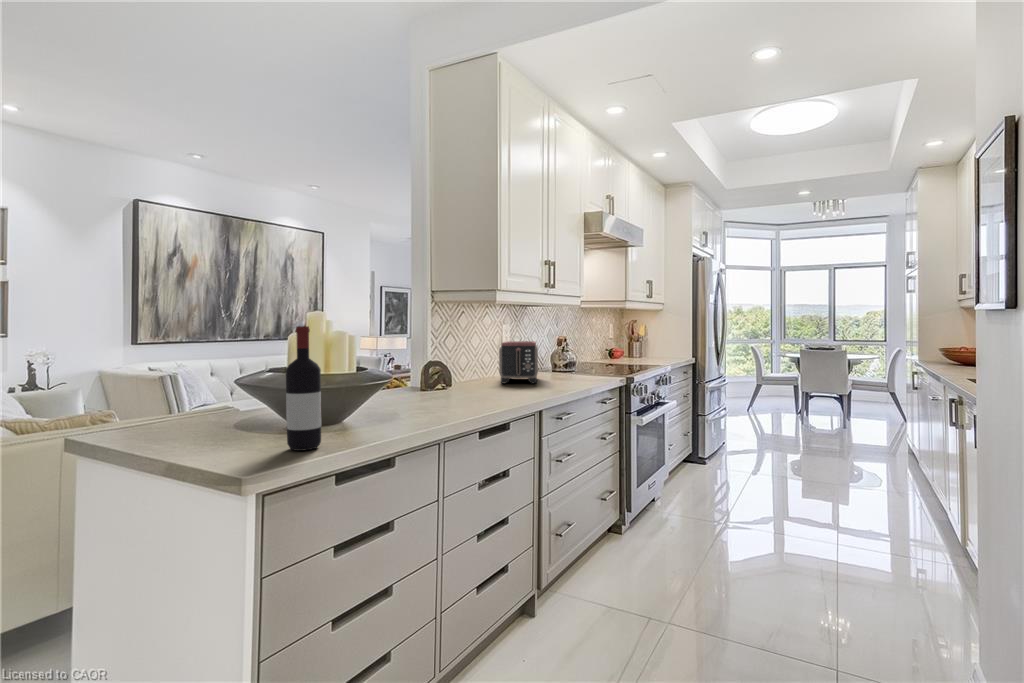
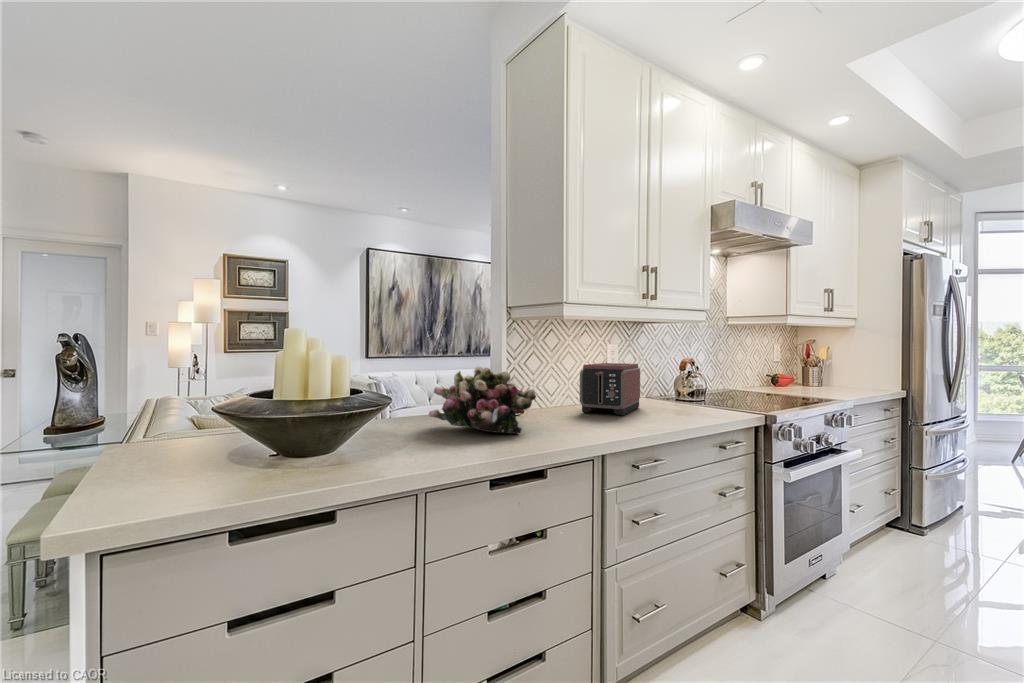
wine bottle: present [286,326,321,451] -> none [112,342,167,503]
flower arrangement: none [407,345,491,398] -> present [429,366,536,434]

